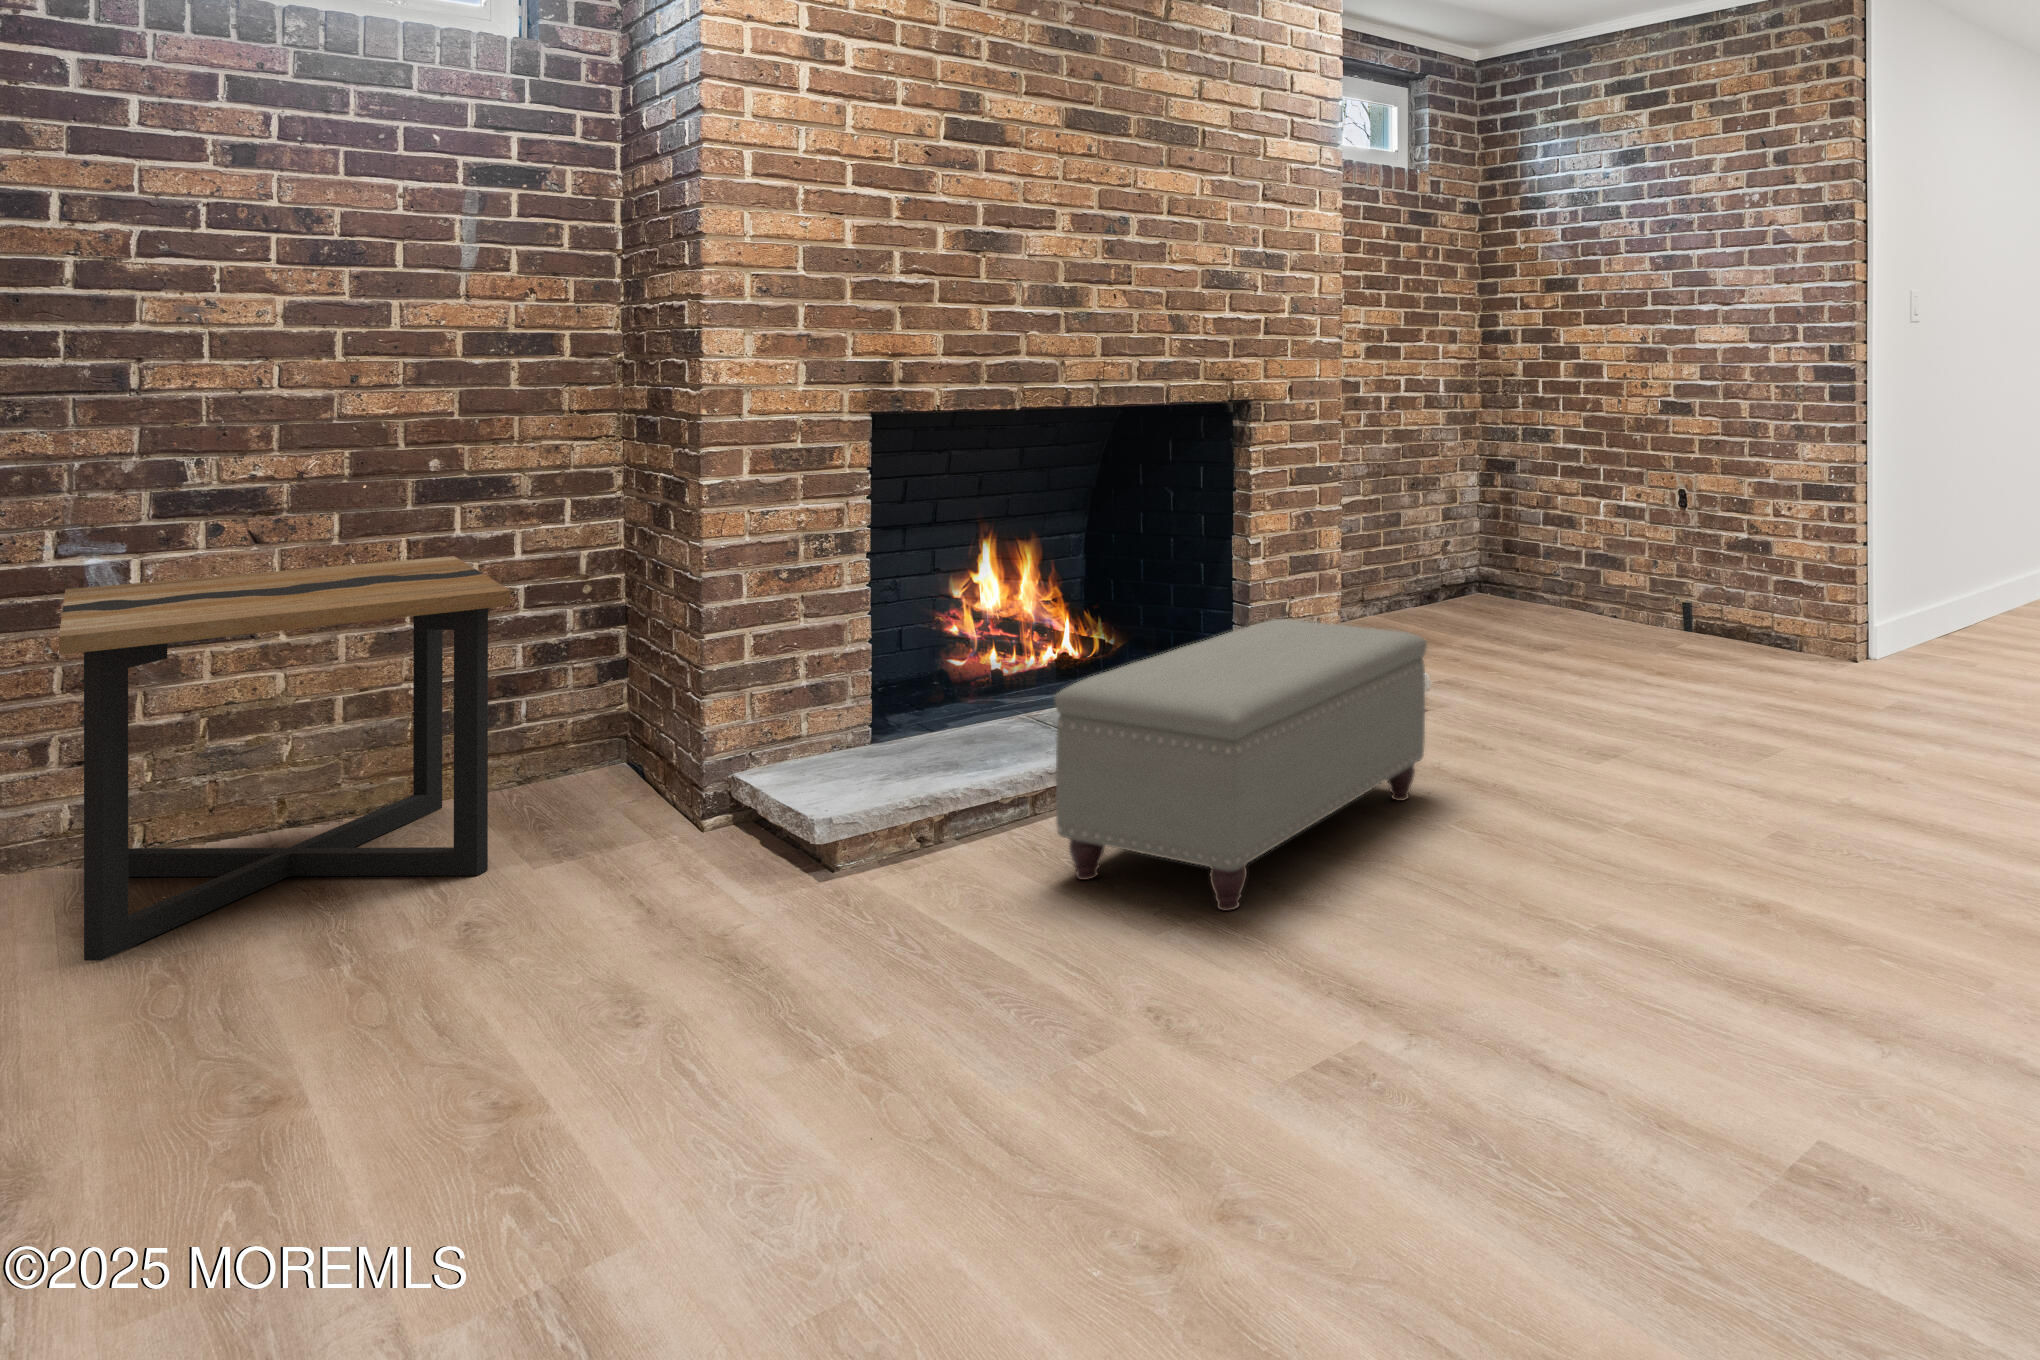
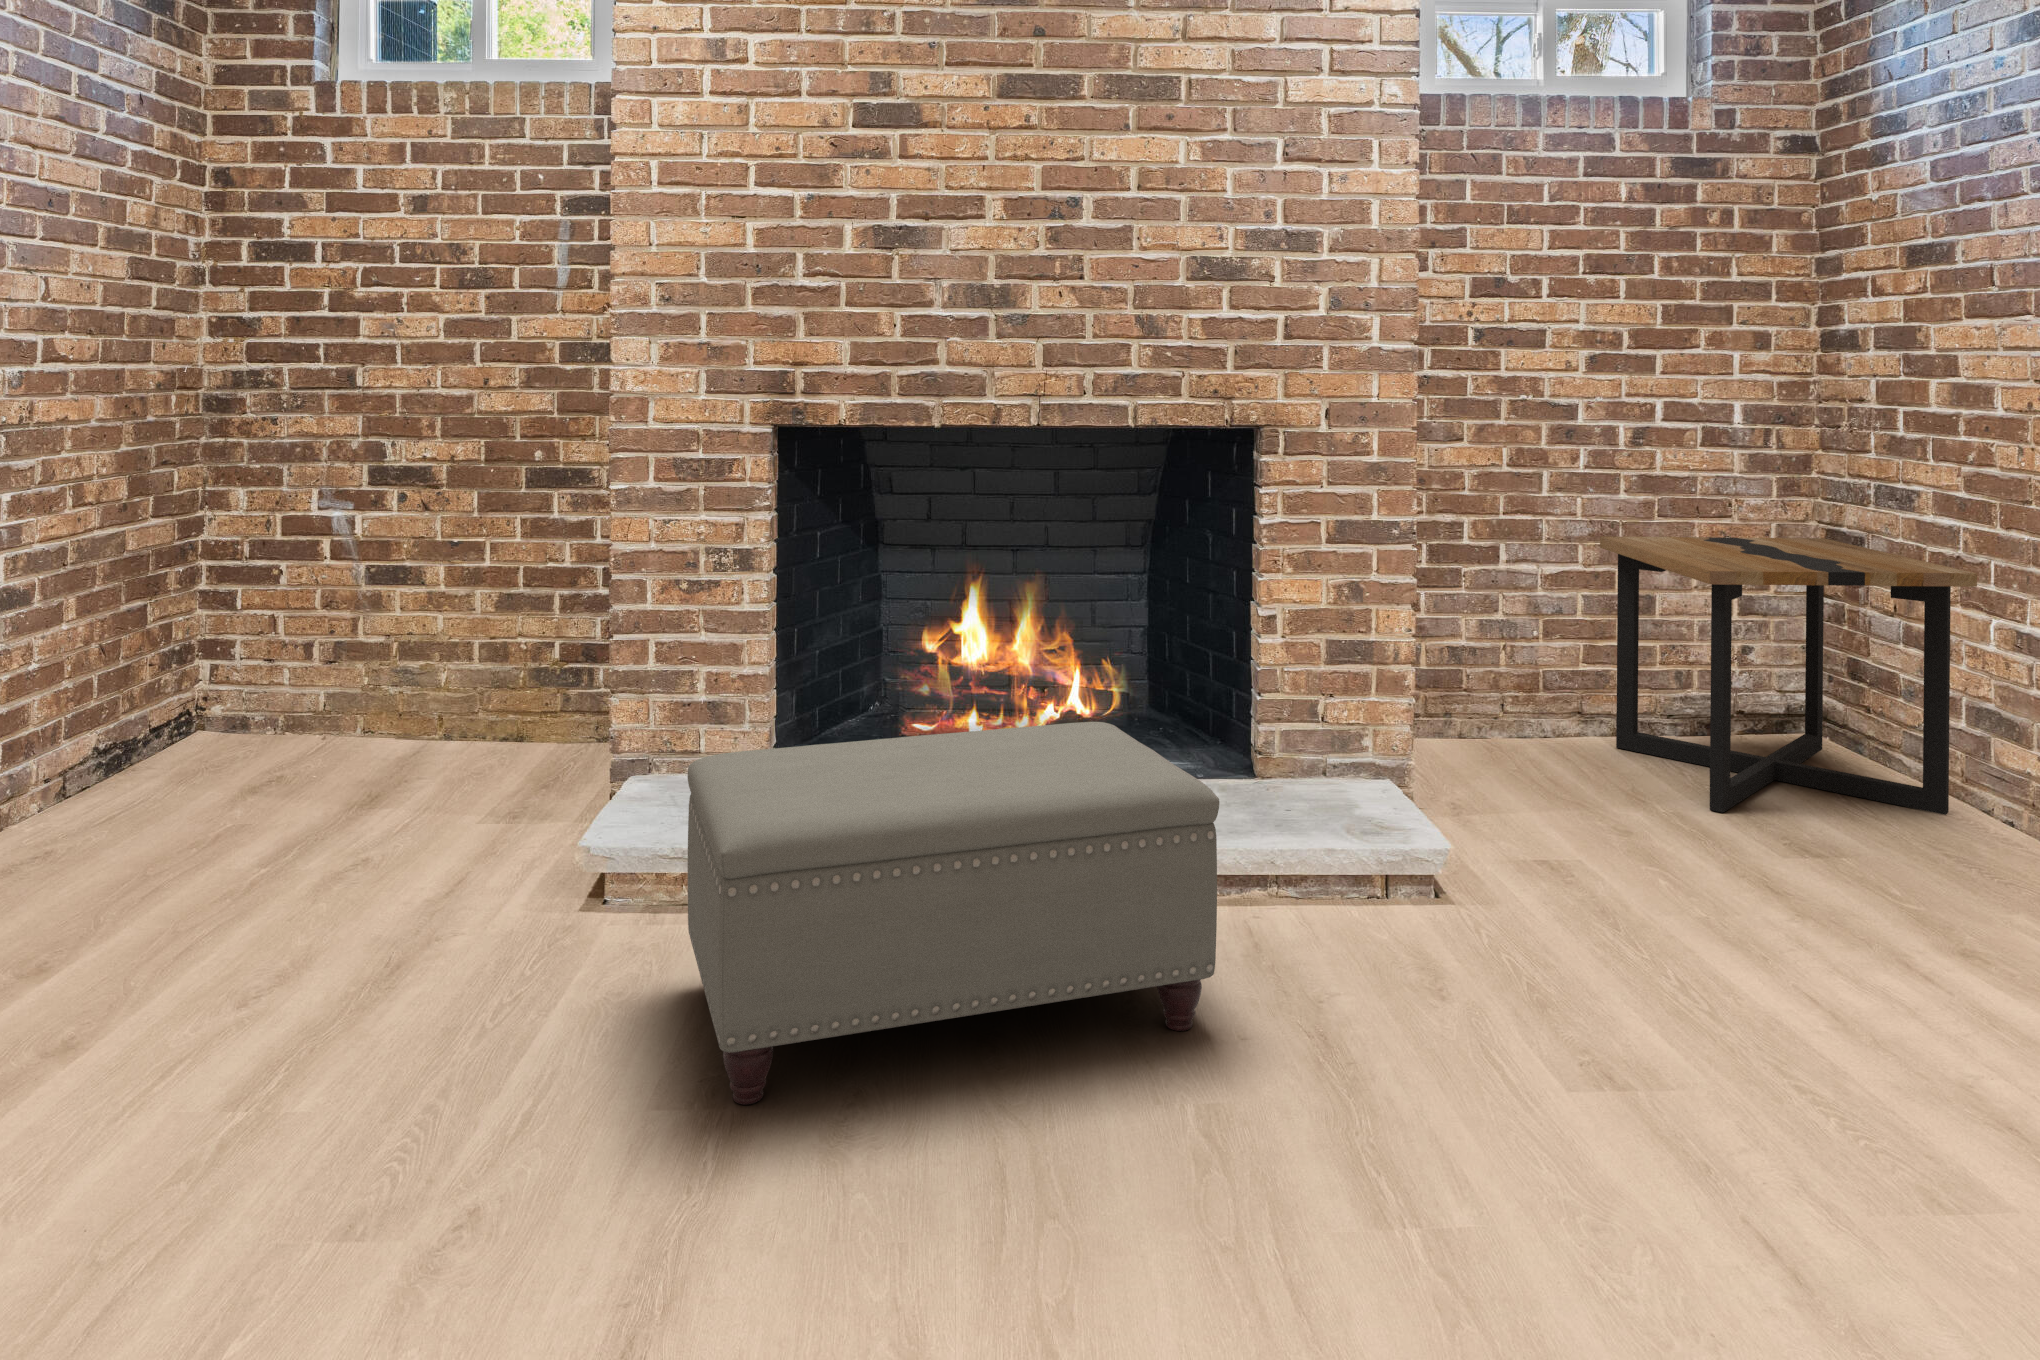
side table: present [59,556,510,961] -> present [1600,537,1977,815]

